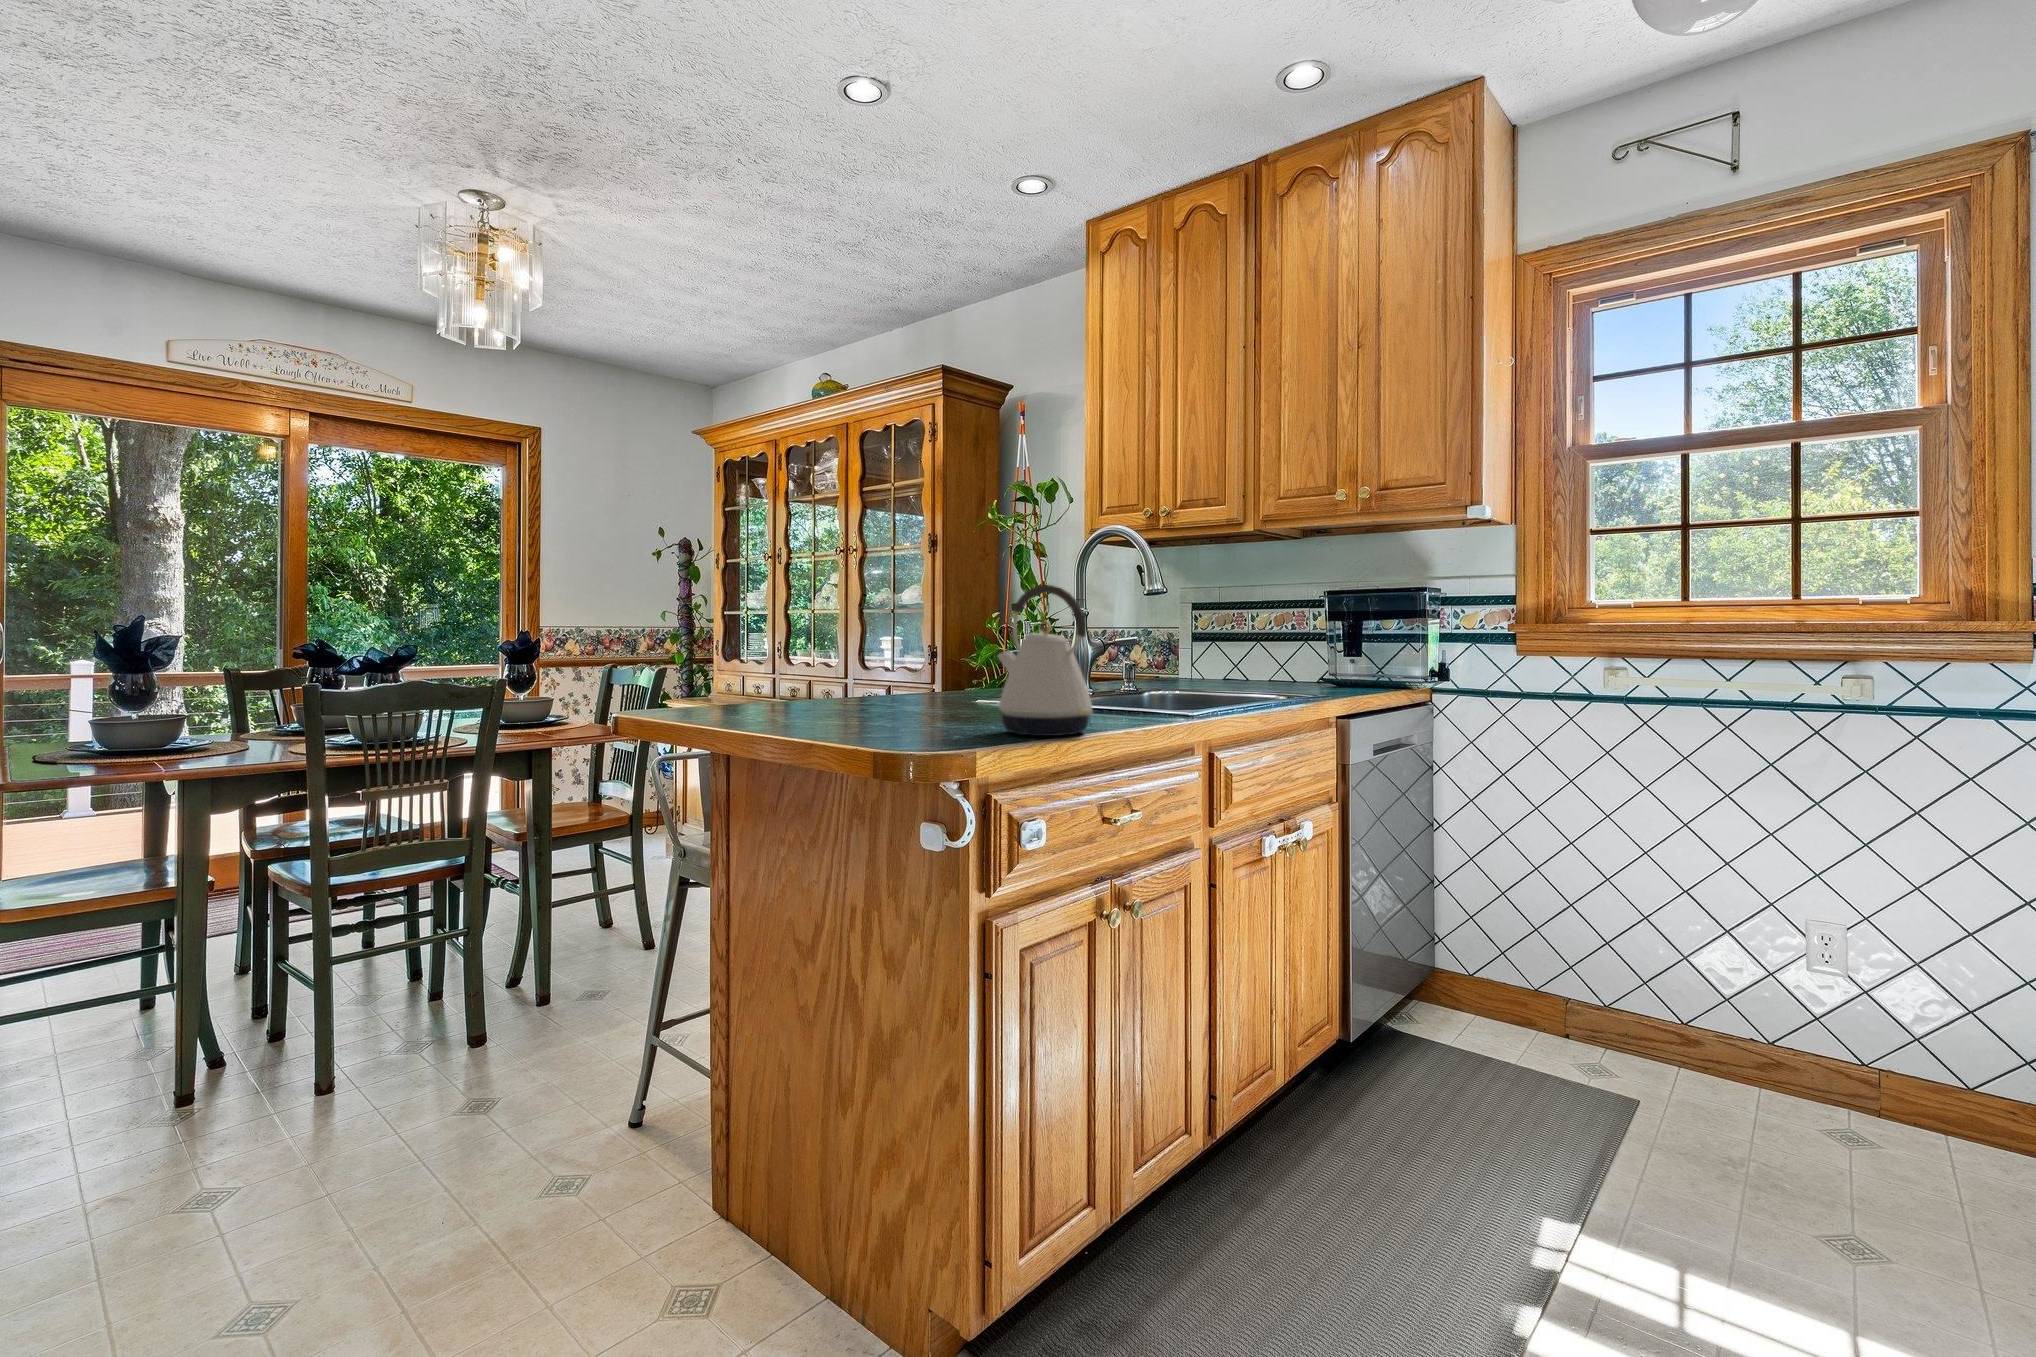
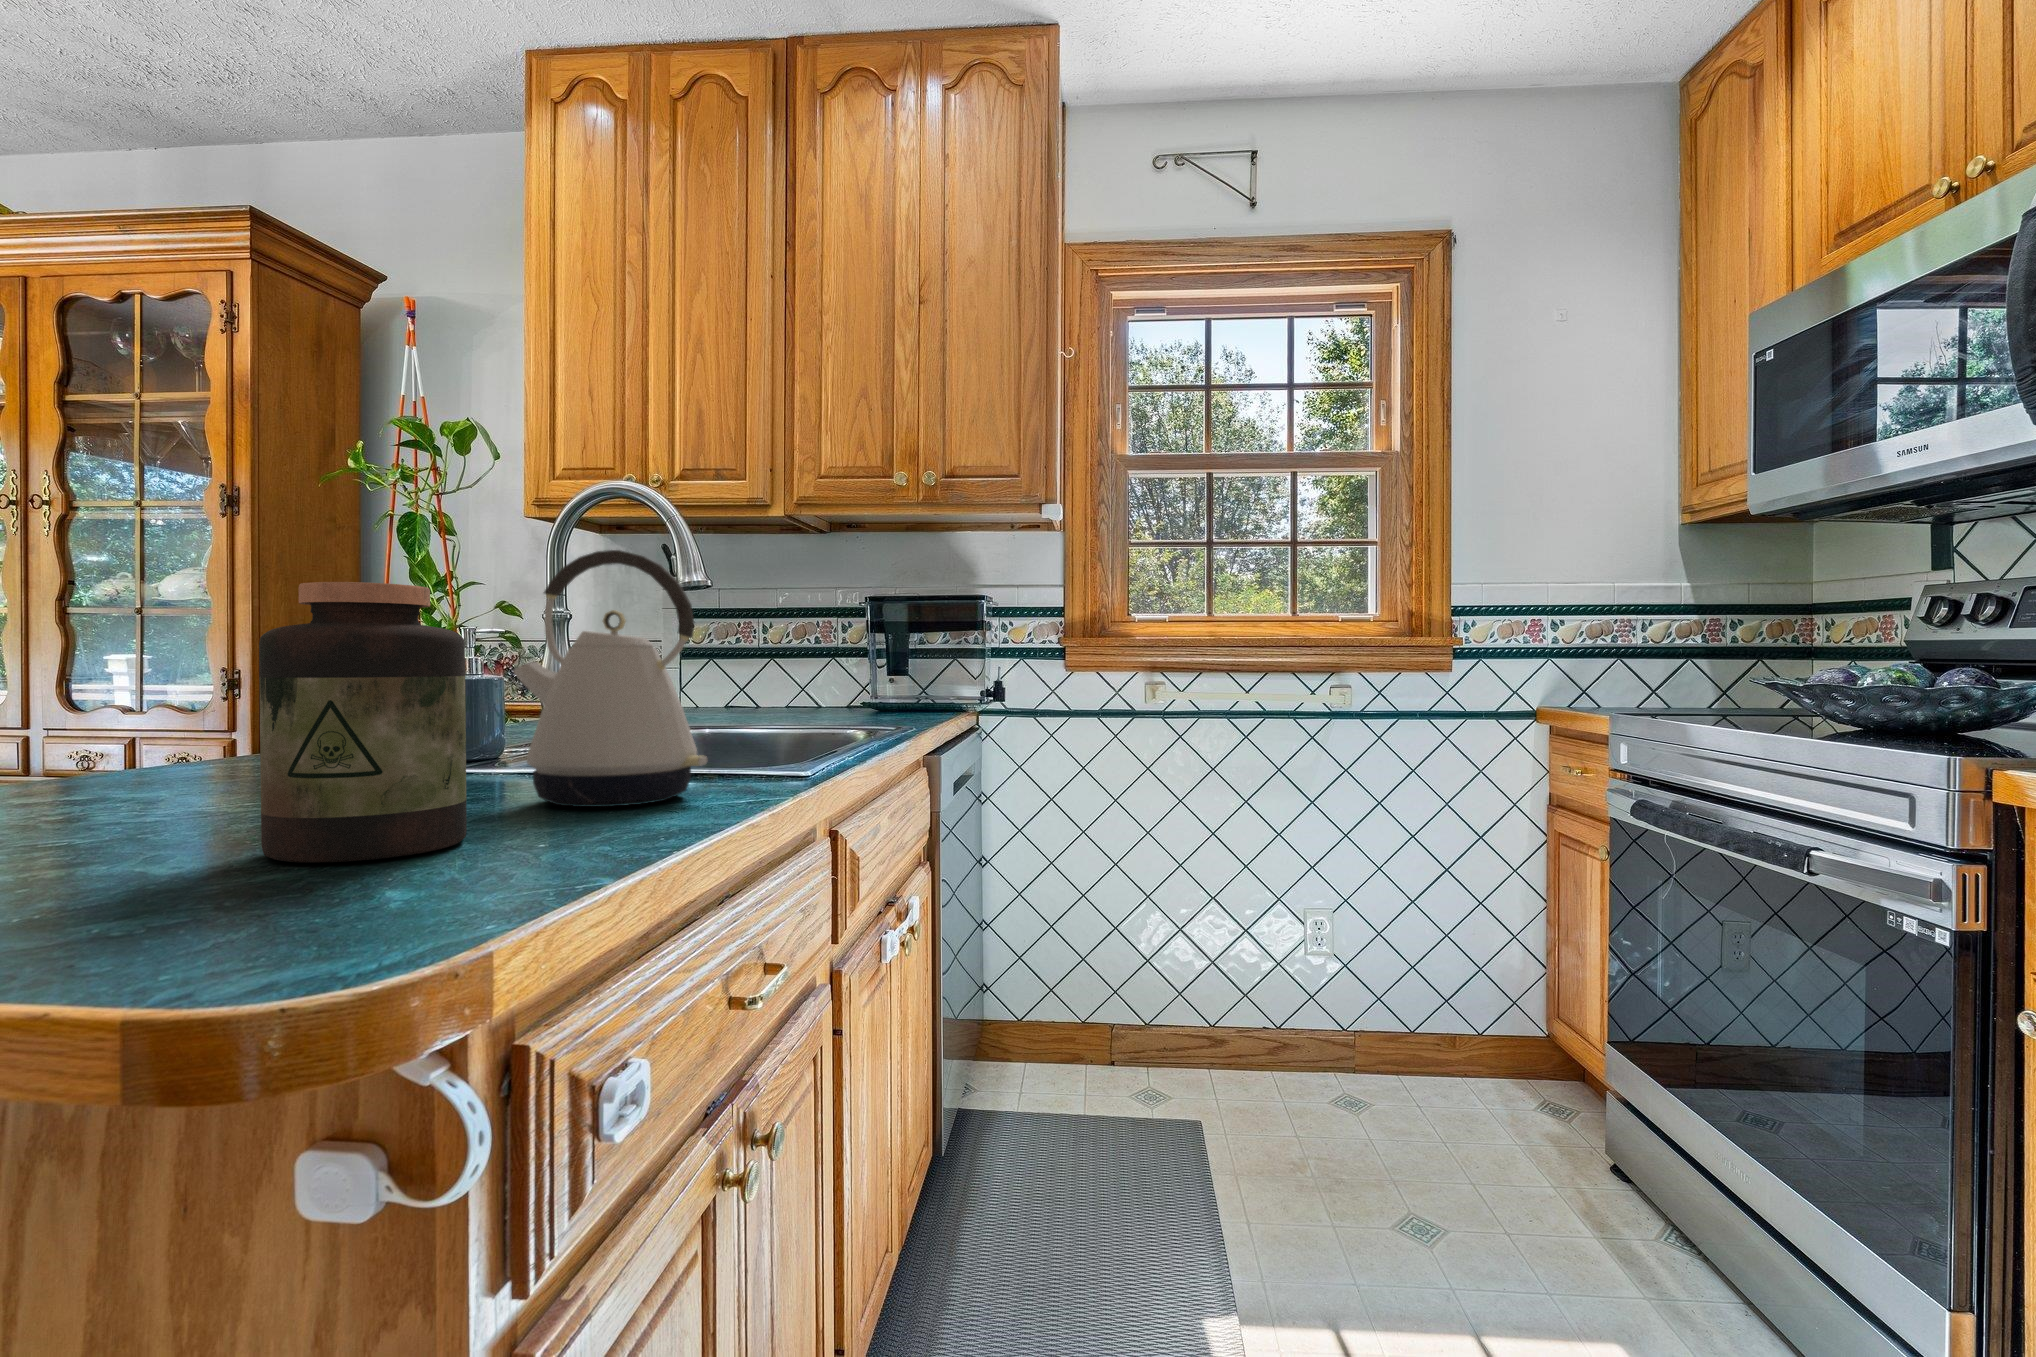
jar: none [864,614,951,750] -> present [259,582,467,862]

